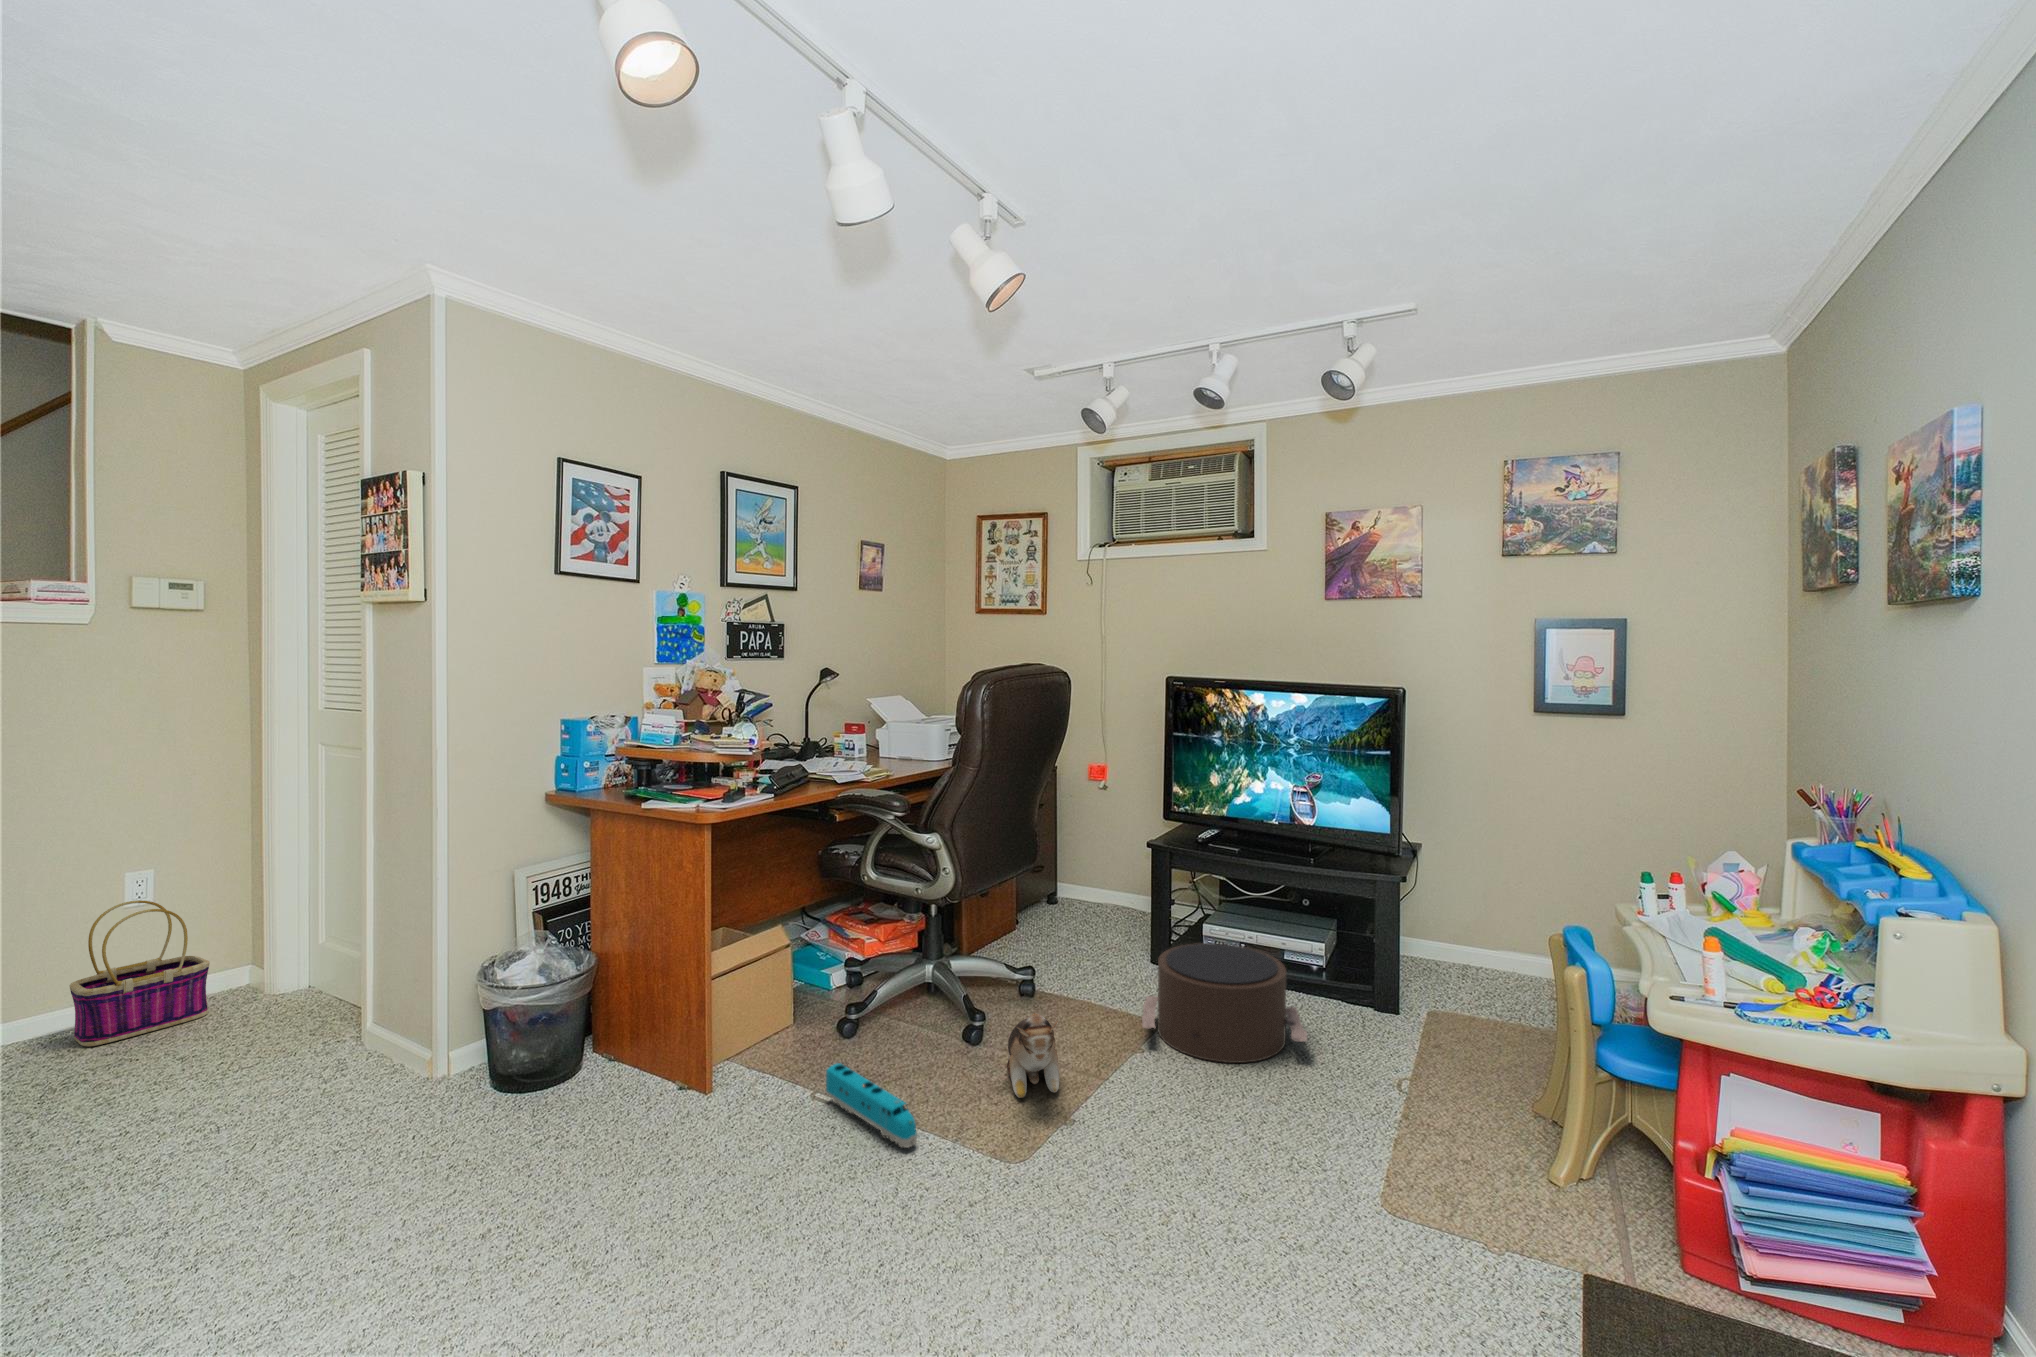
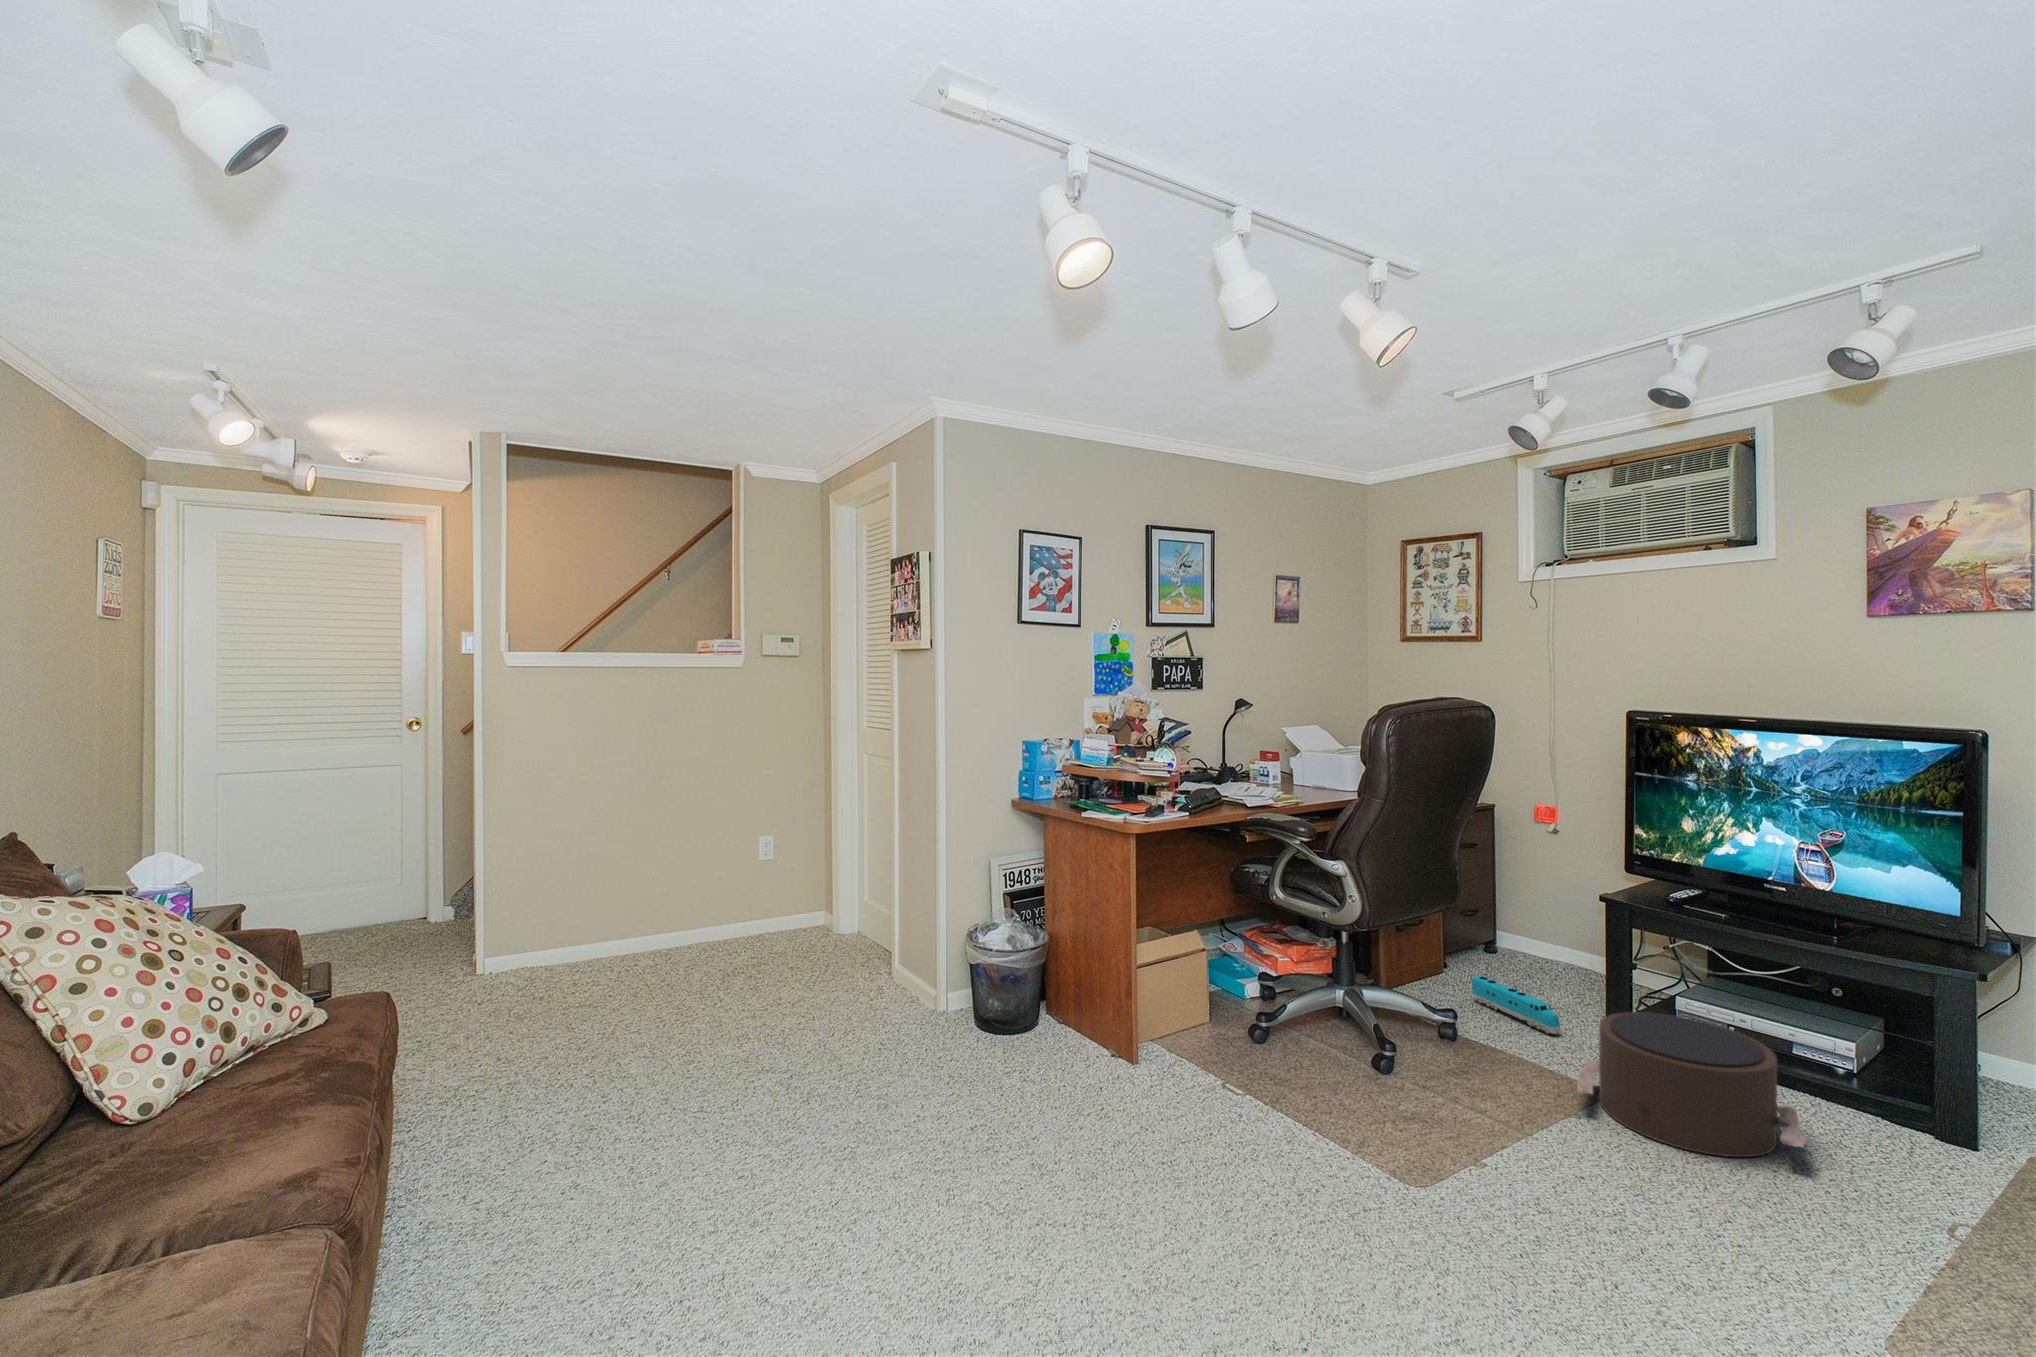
basket: present [70,900,210,1046] -> none [733,856,803,951]
plush toy: present [1007,1013,1059,1098] -> none [1415,1048,1470,1133]
toy train: present [826,1063,917,1148] -> present [1472,976,1560,1034]

